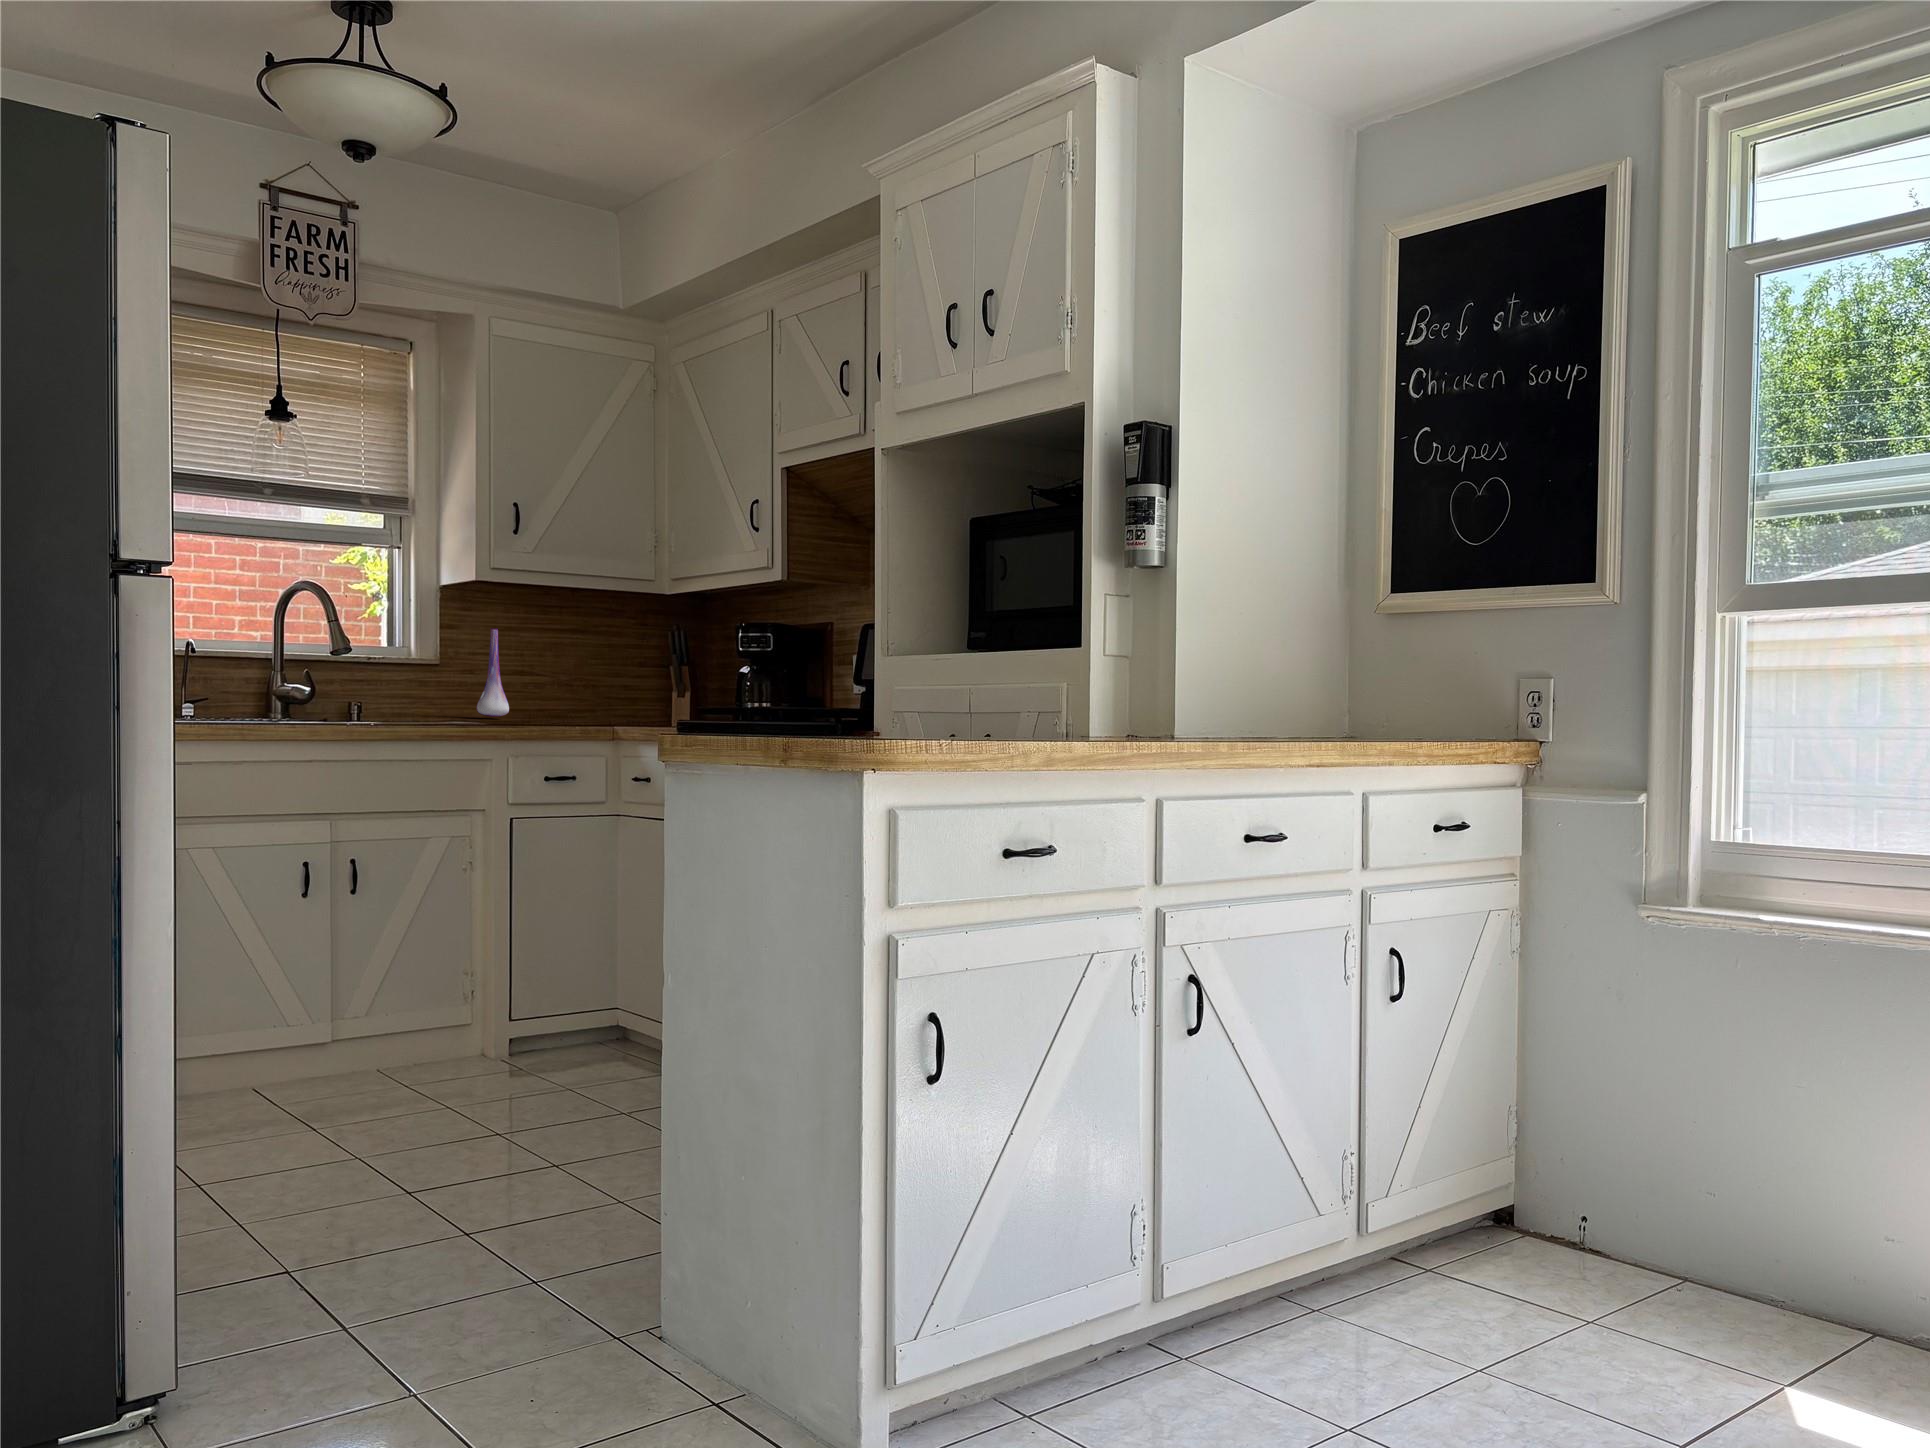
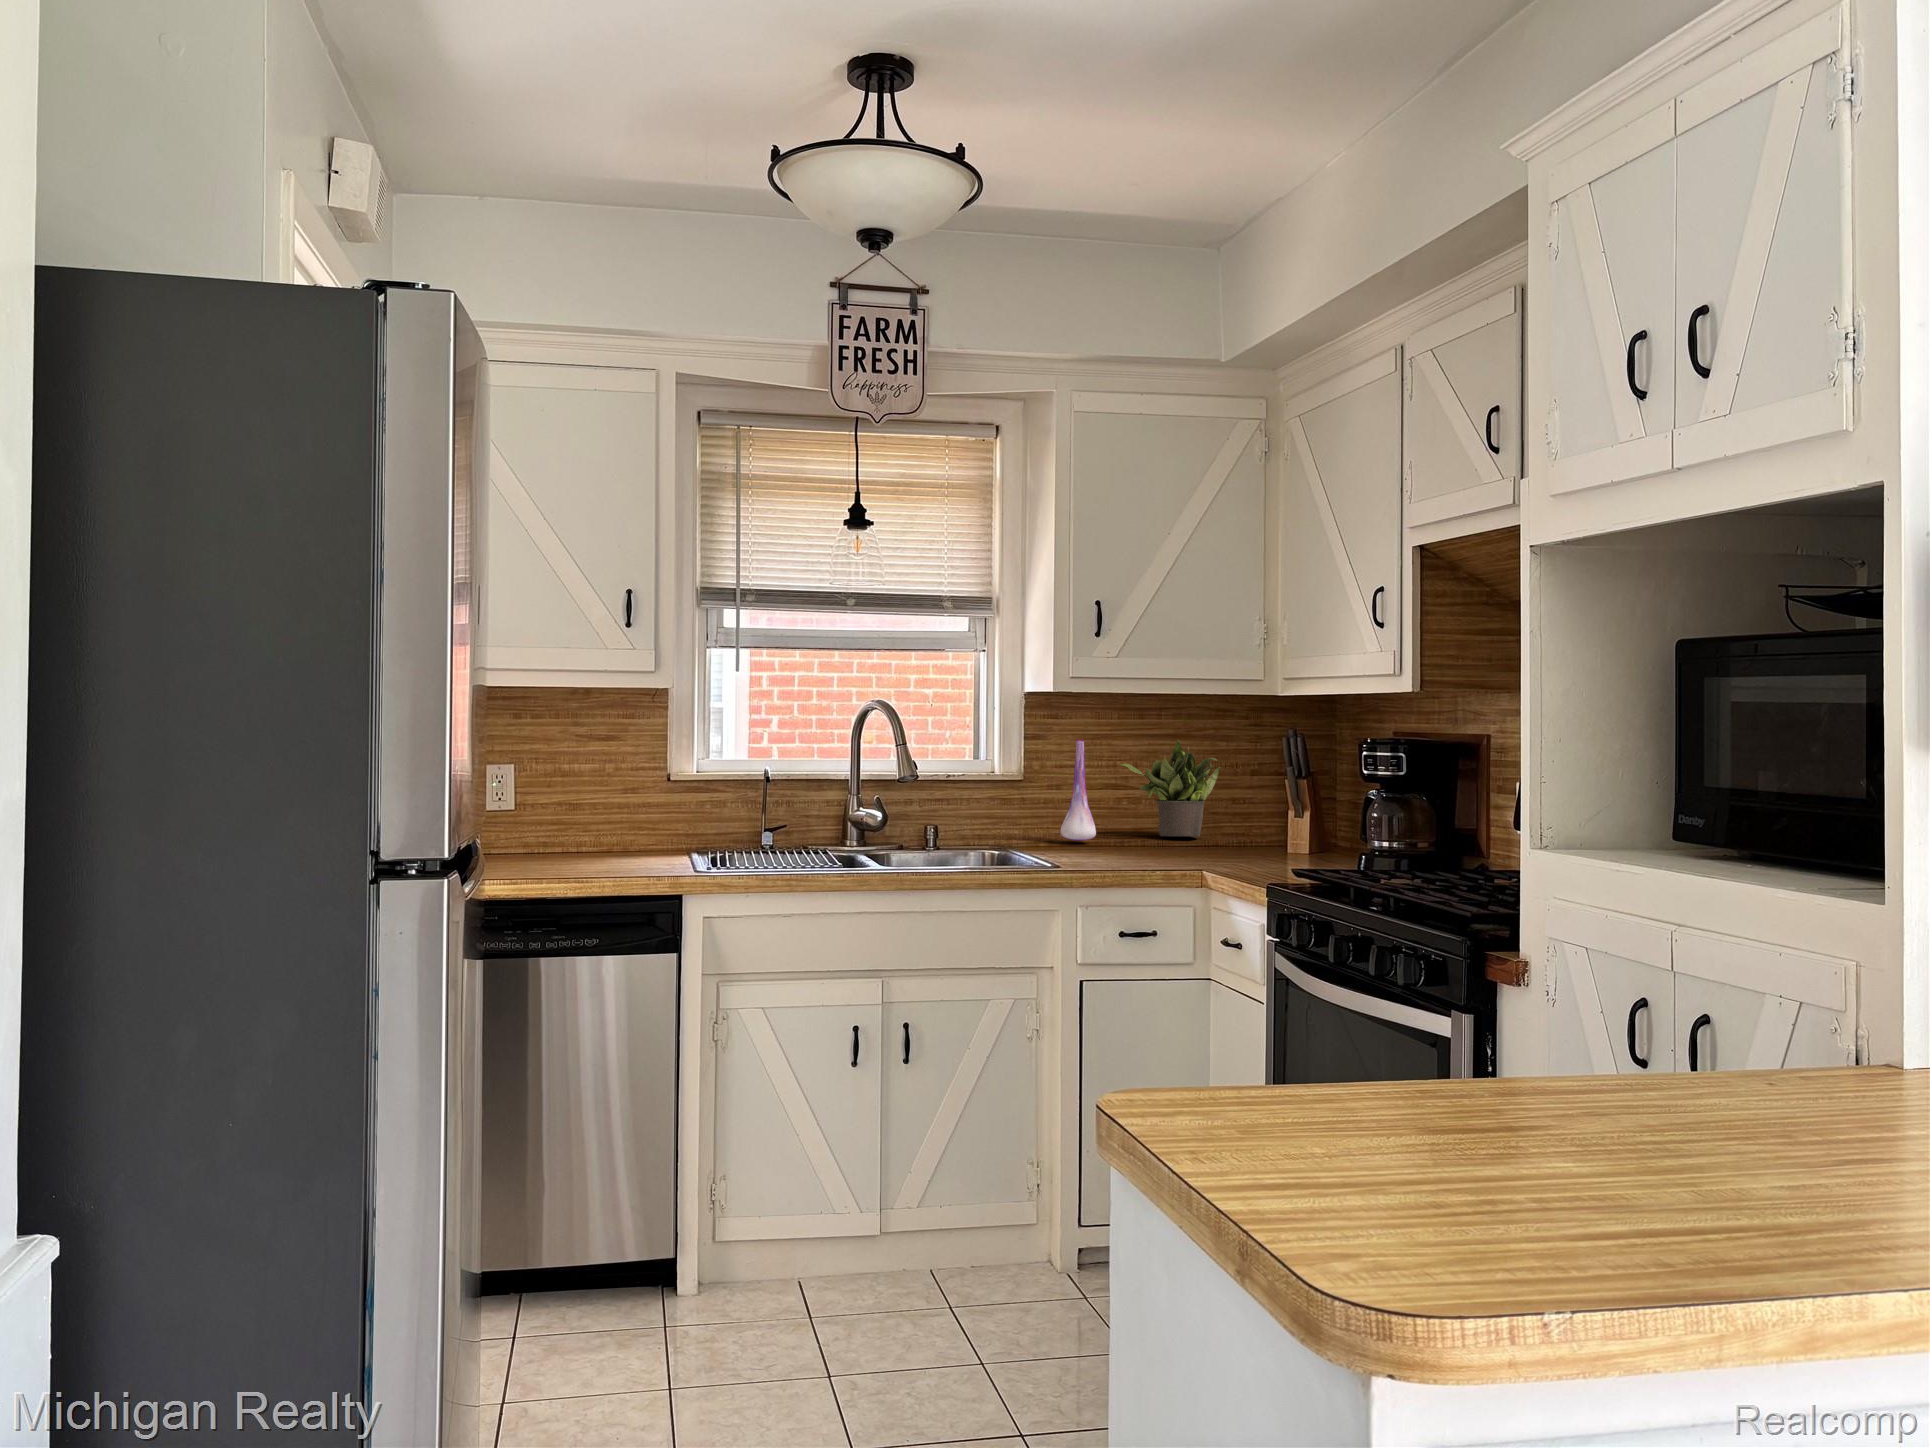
potted plant: none [526,633,615,718] -> present [1121,740,1221,837]

